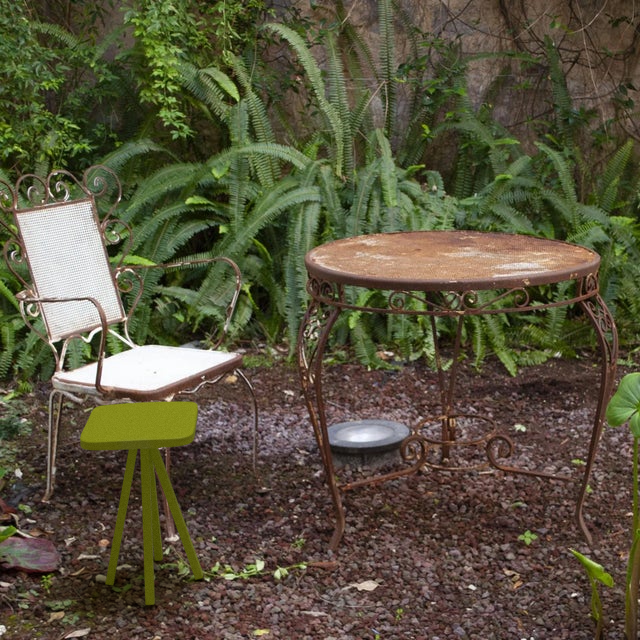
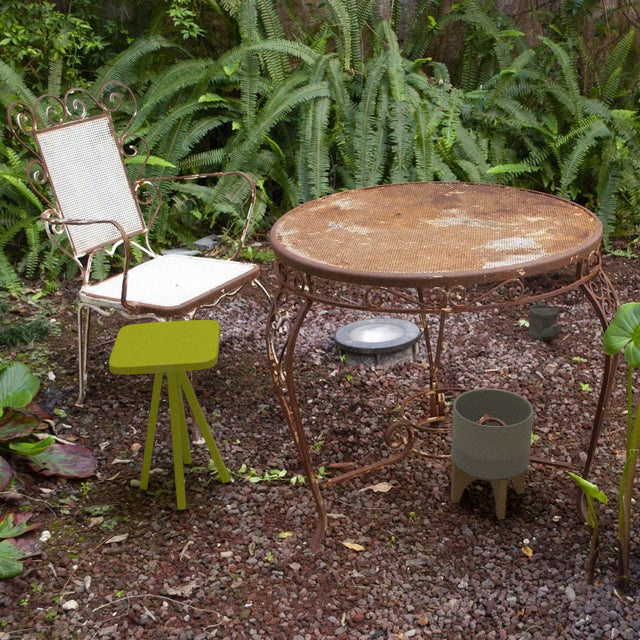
watering can: none [526,403,560,445] -> present [528,301,562,340]
planter: none [441,476,526,618] -> present [451,388,533,520]

